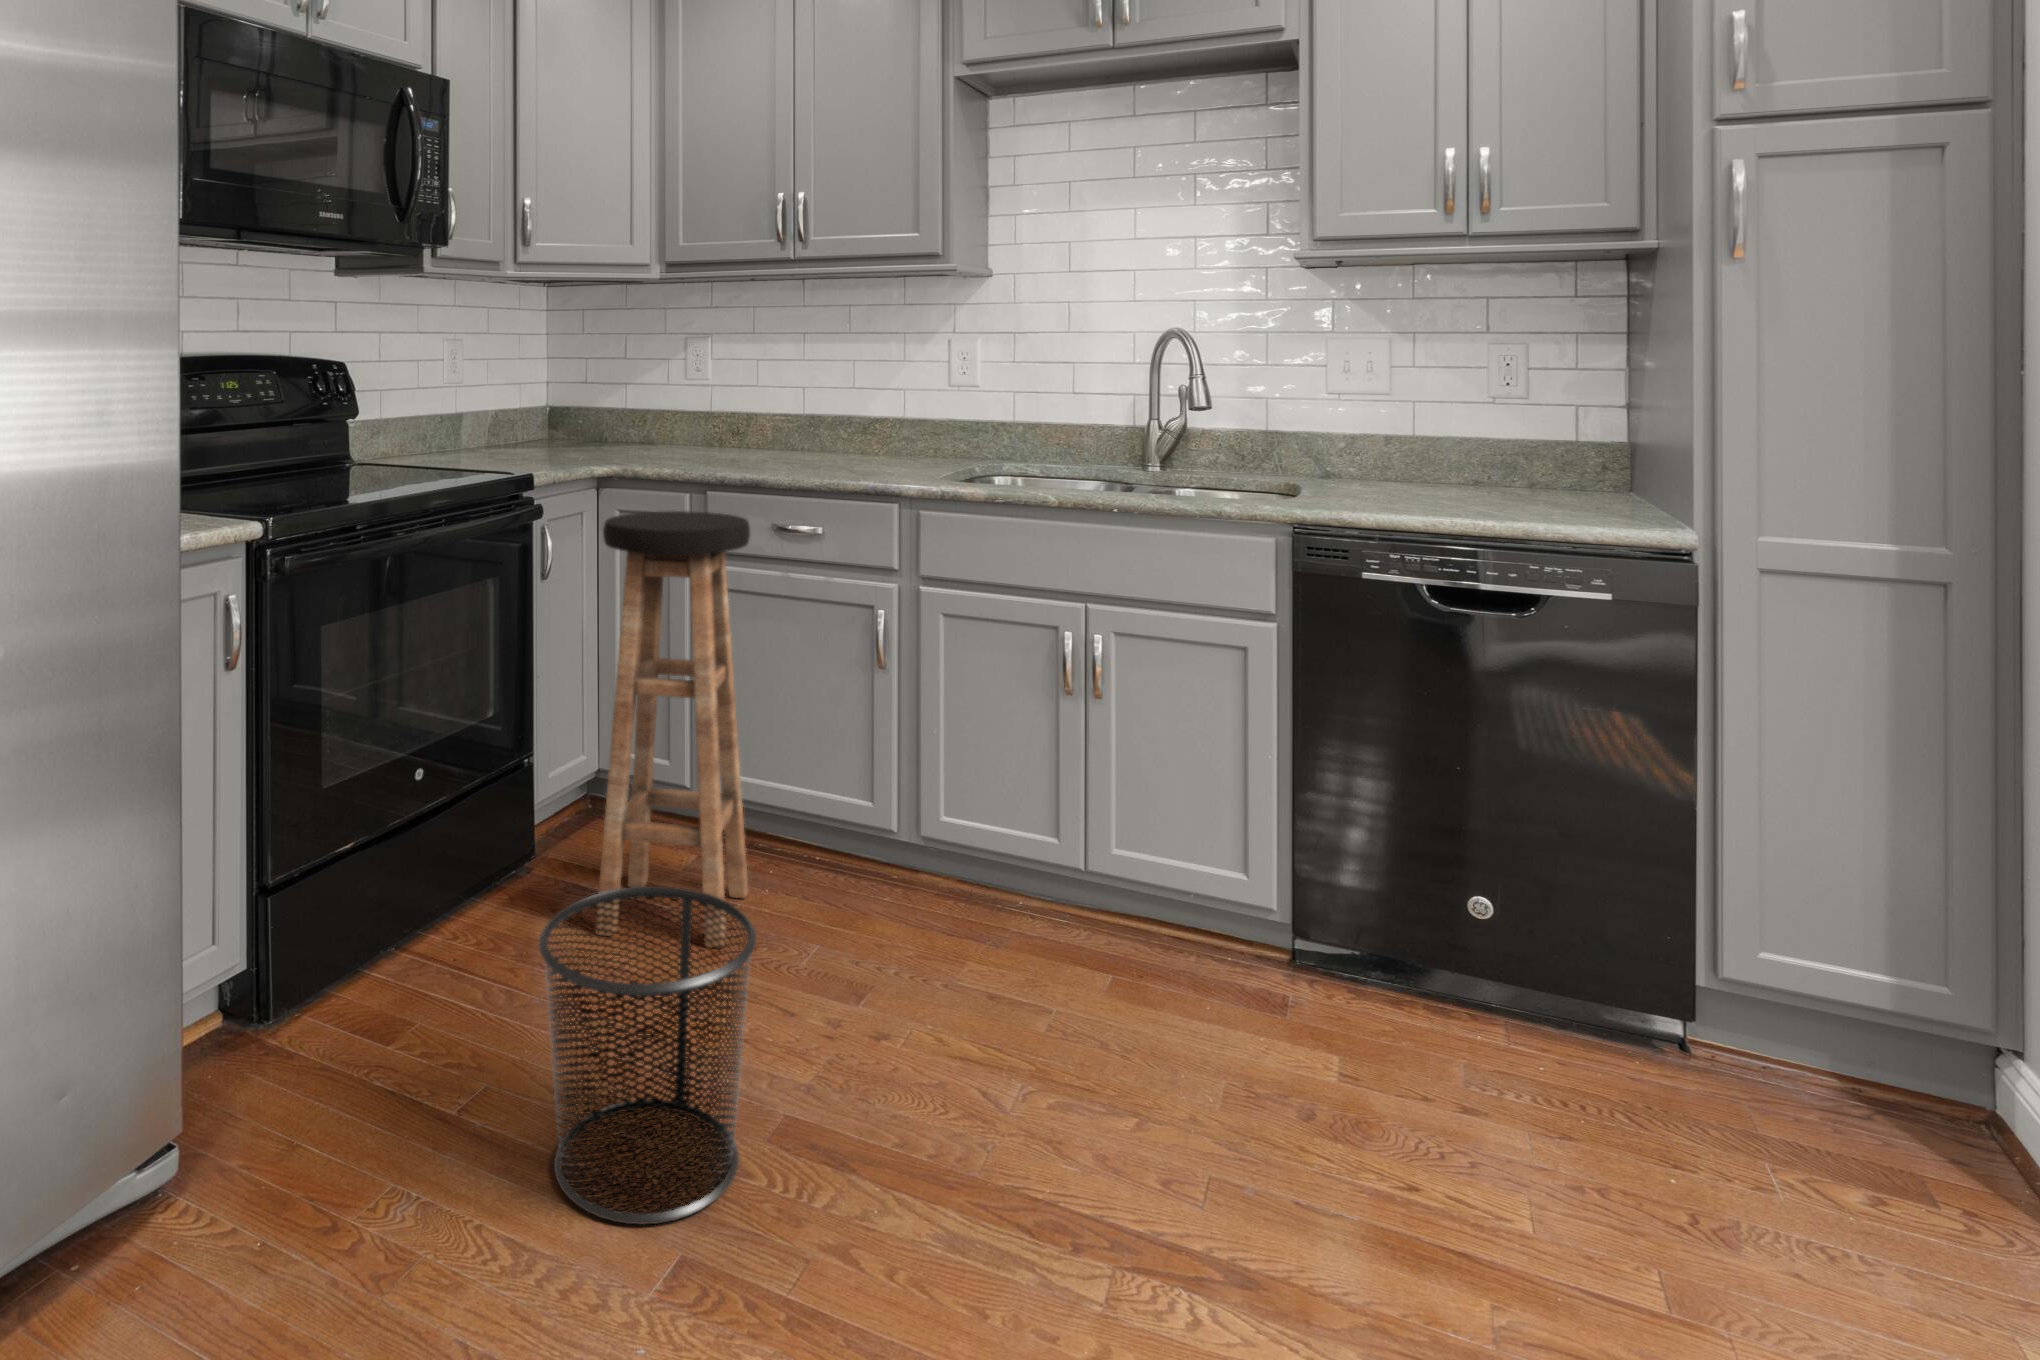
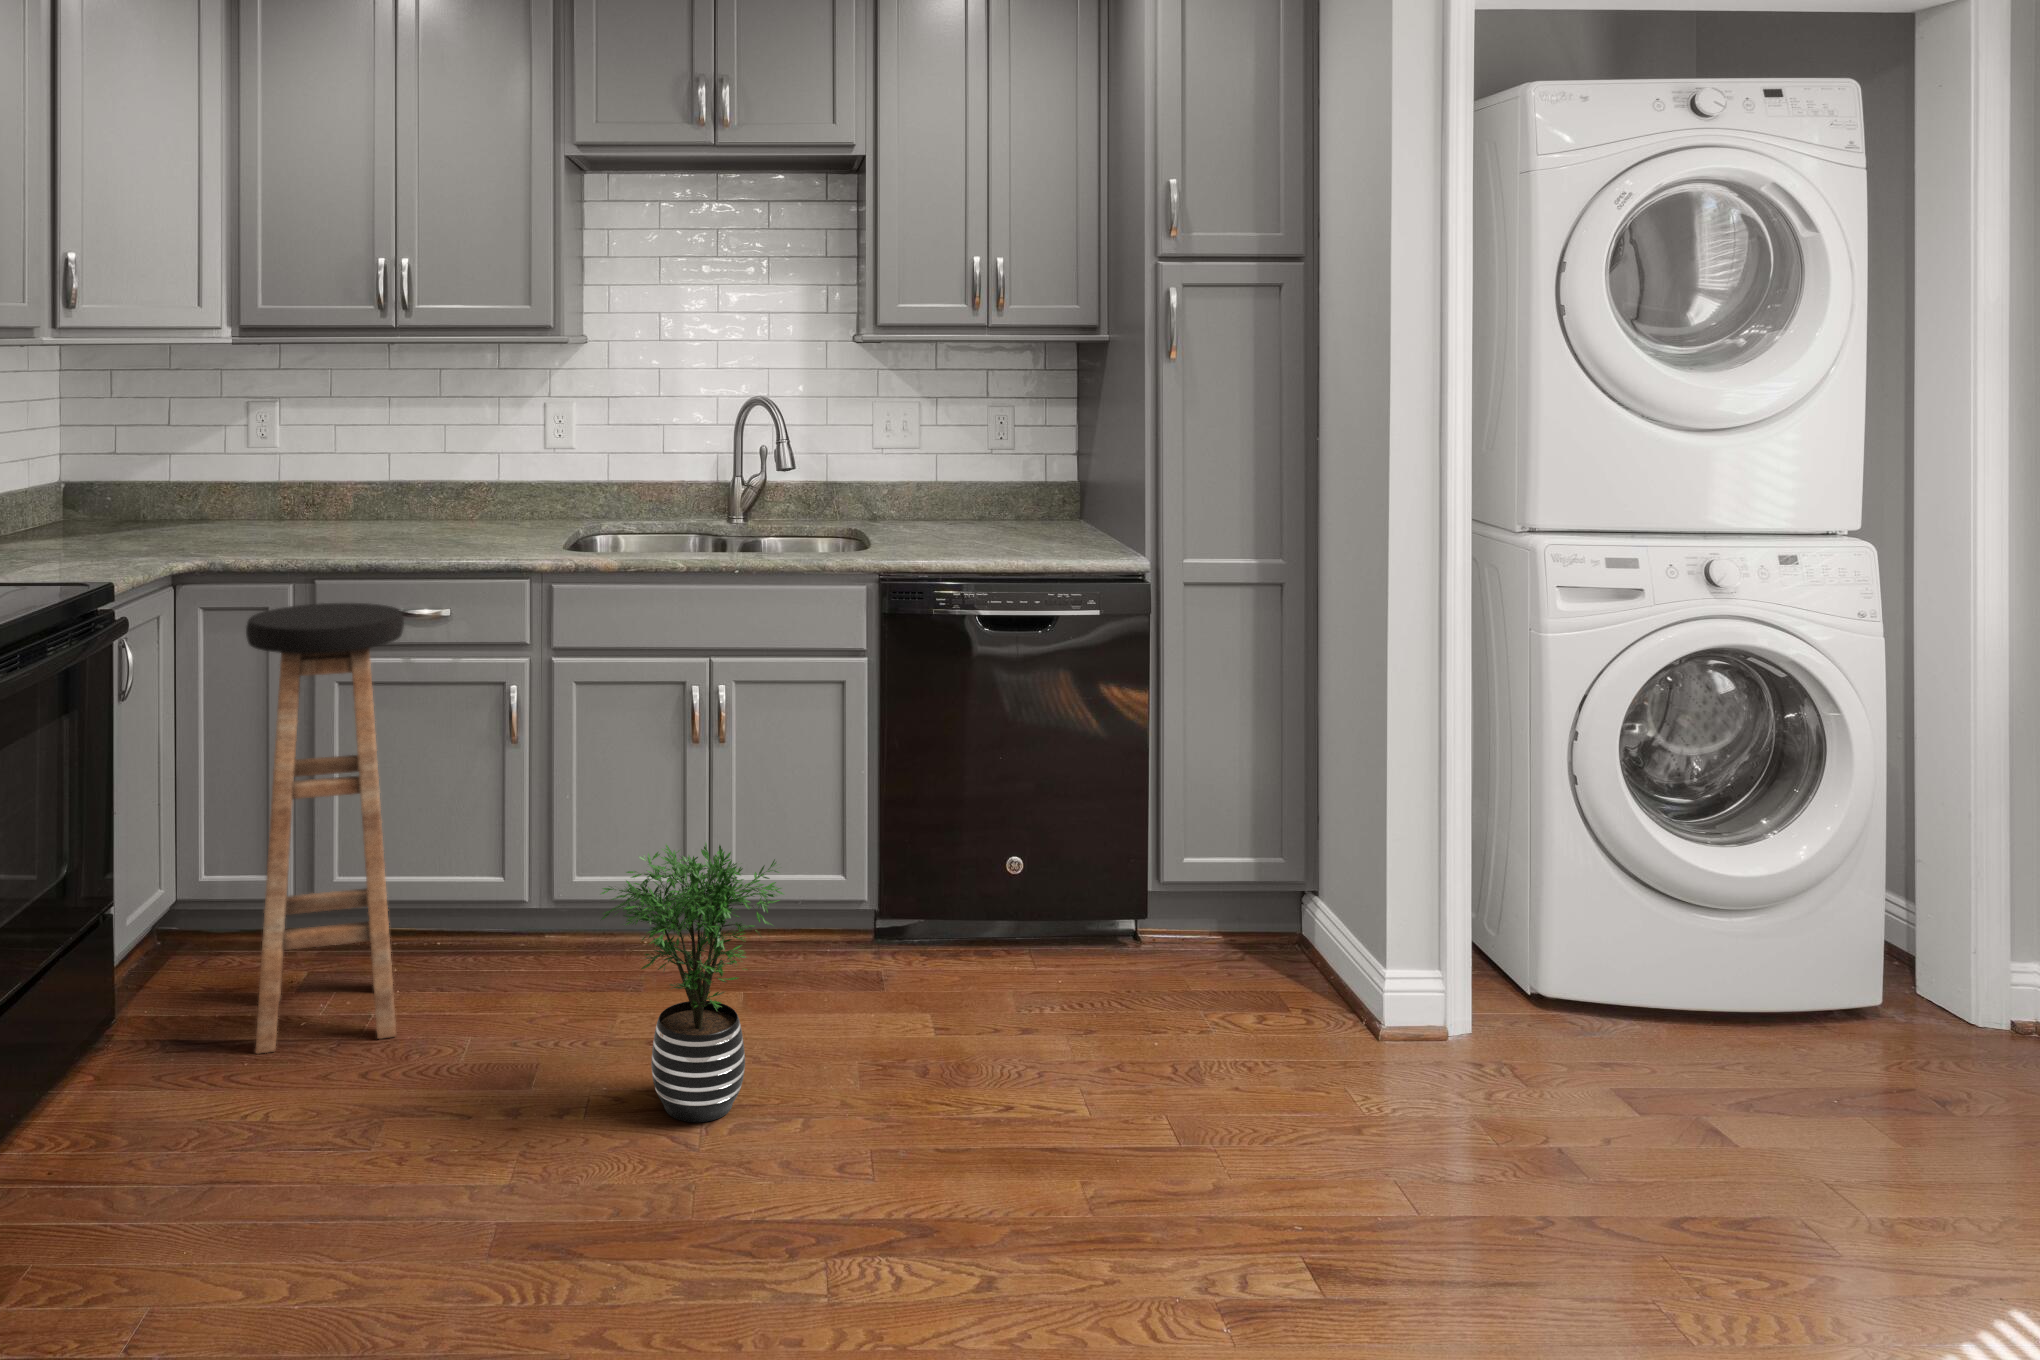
potted plant: none [882,802,1104,1143] -> present [601,843,784,1122]
trash can: present [539,886,756,1224] -> none [326,965,530,1262]

